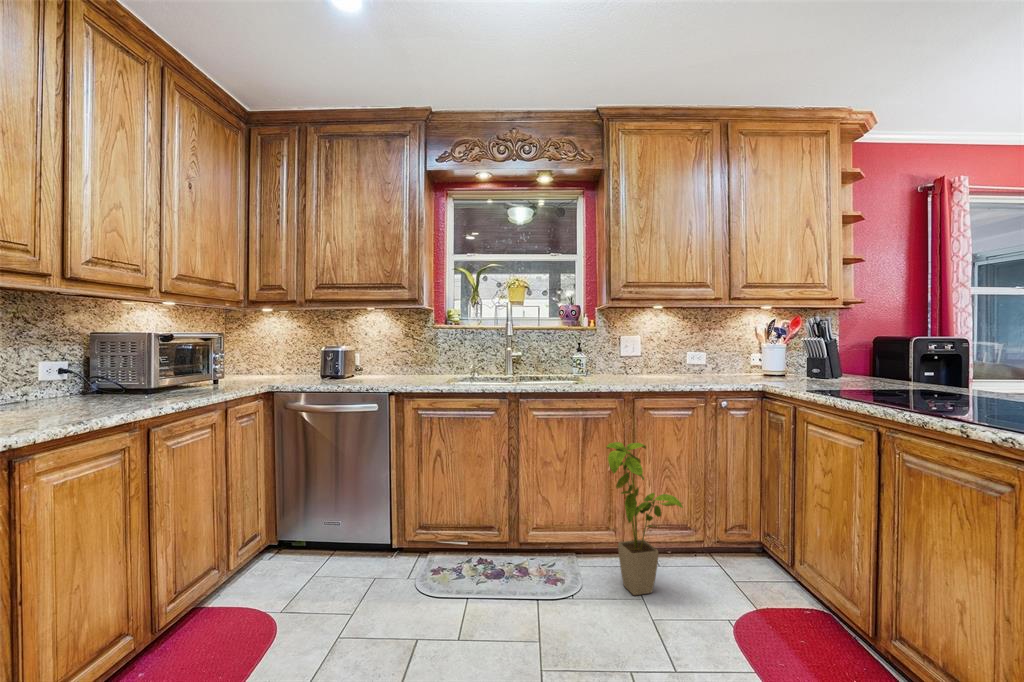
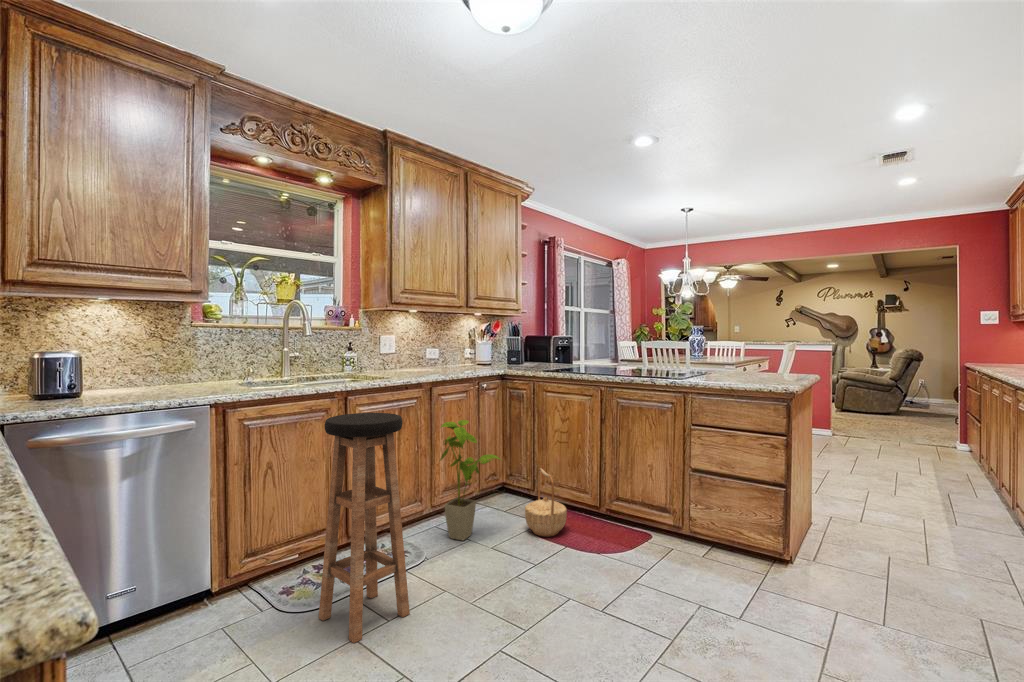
bar stool: none [410,415,487,643] -> present [319,413,410,643]
basket: none [721,536,792,645] -> present [525,468,567,536]

